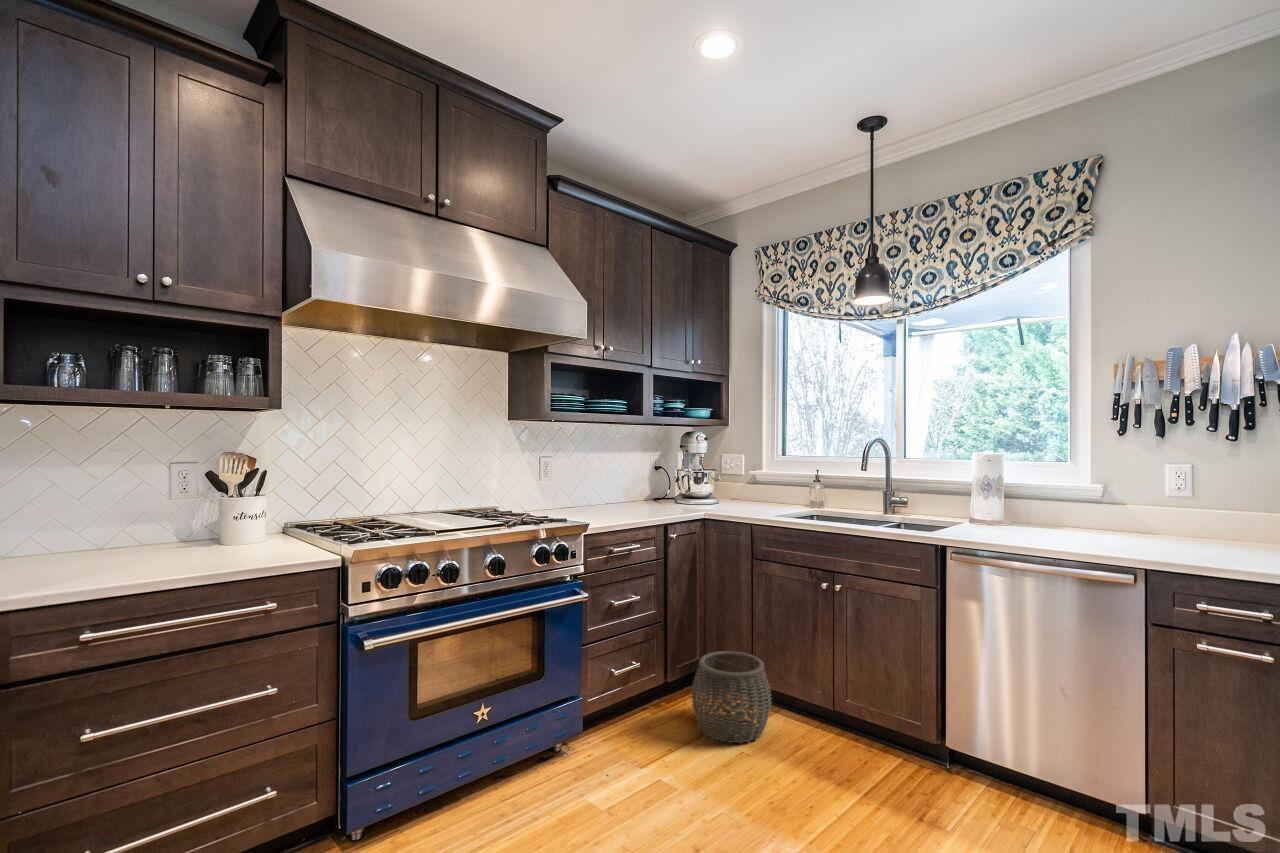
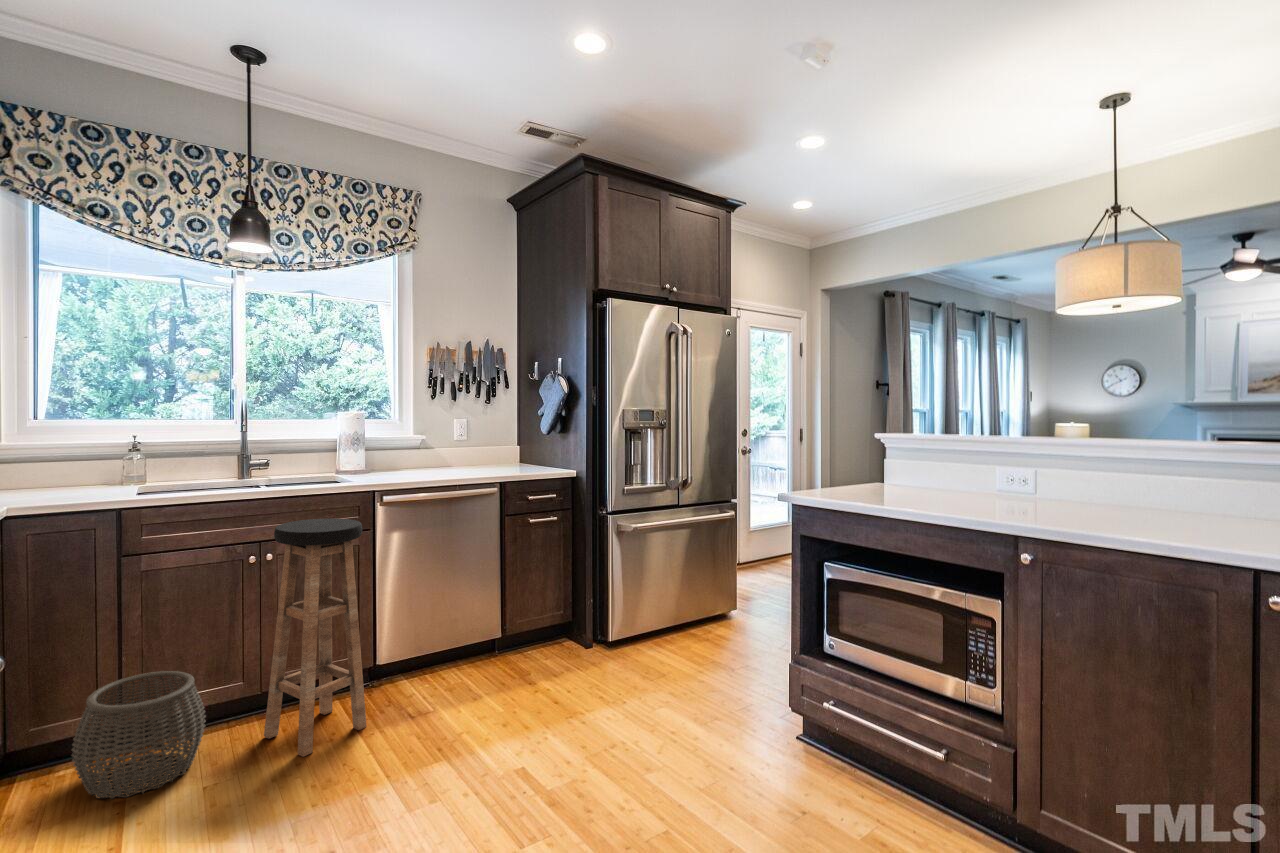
bar stool: none [797,558,881,804] -> present [264,518,367,757]

